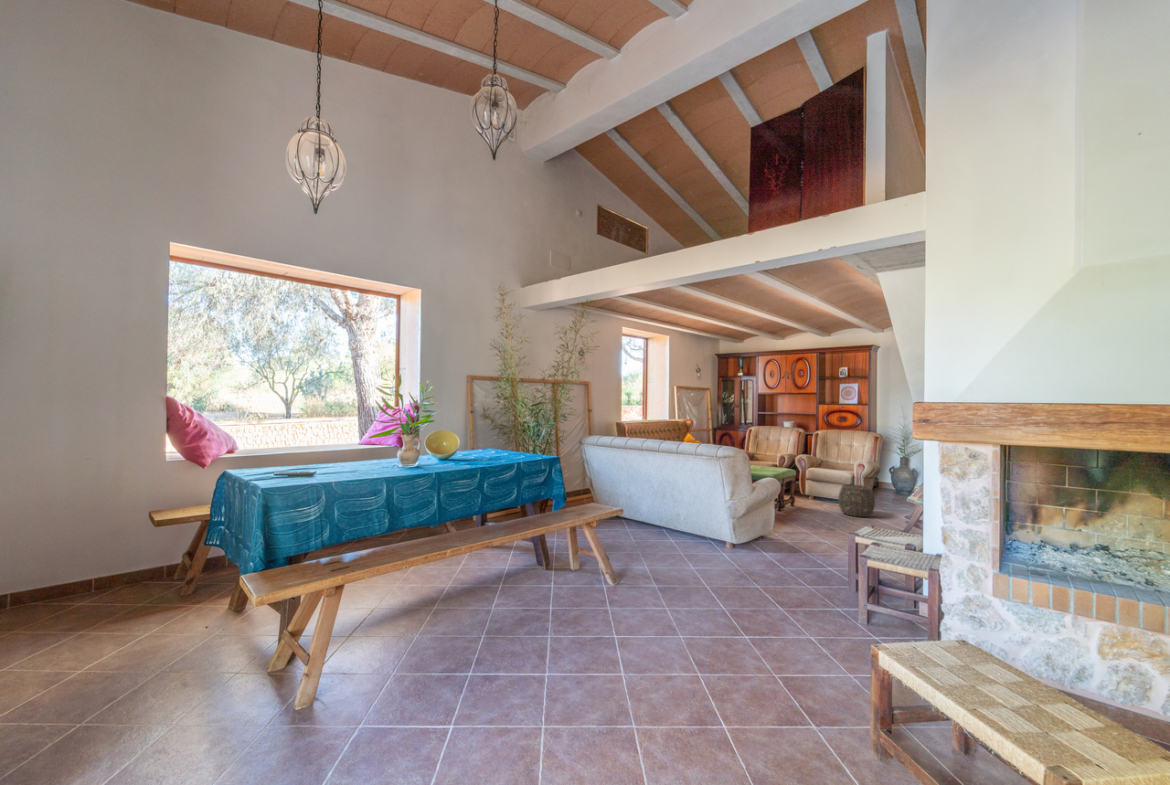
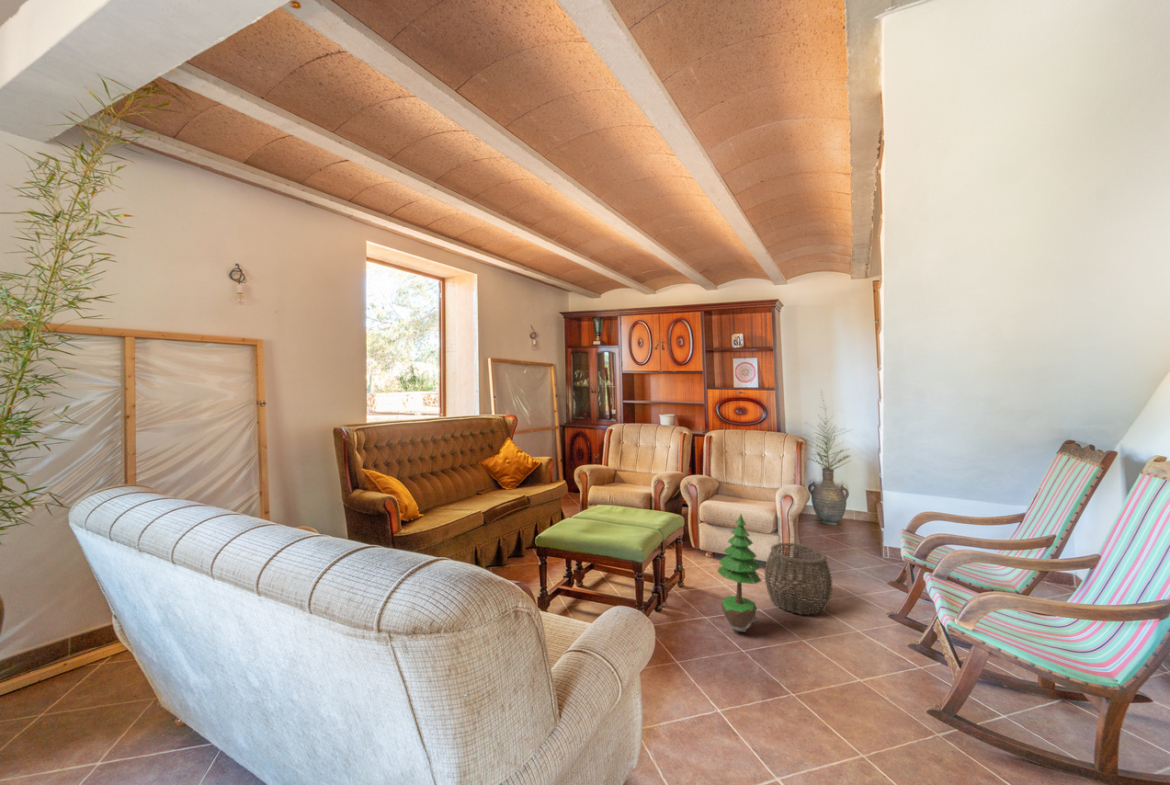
potted tree: none [807,460,830,518] -> present [717,515,761,632]

